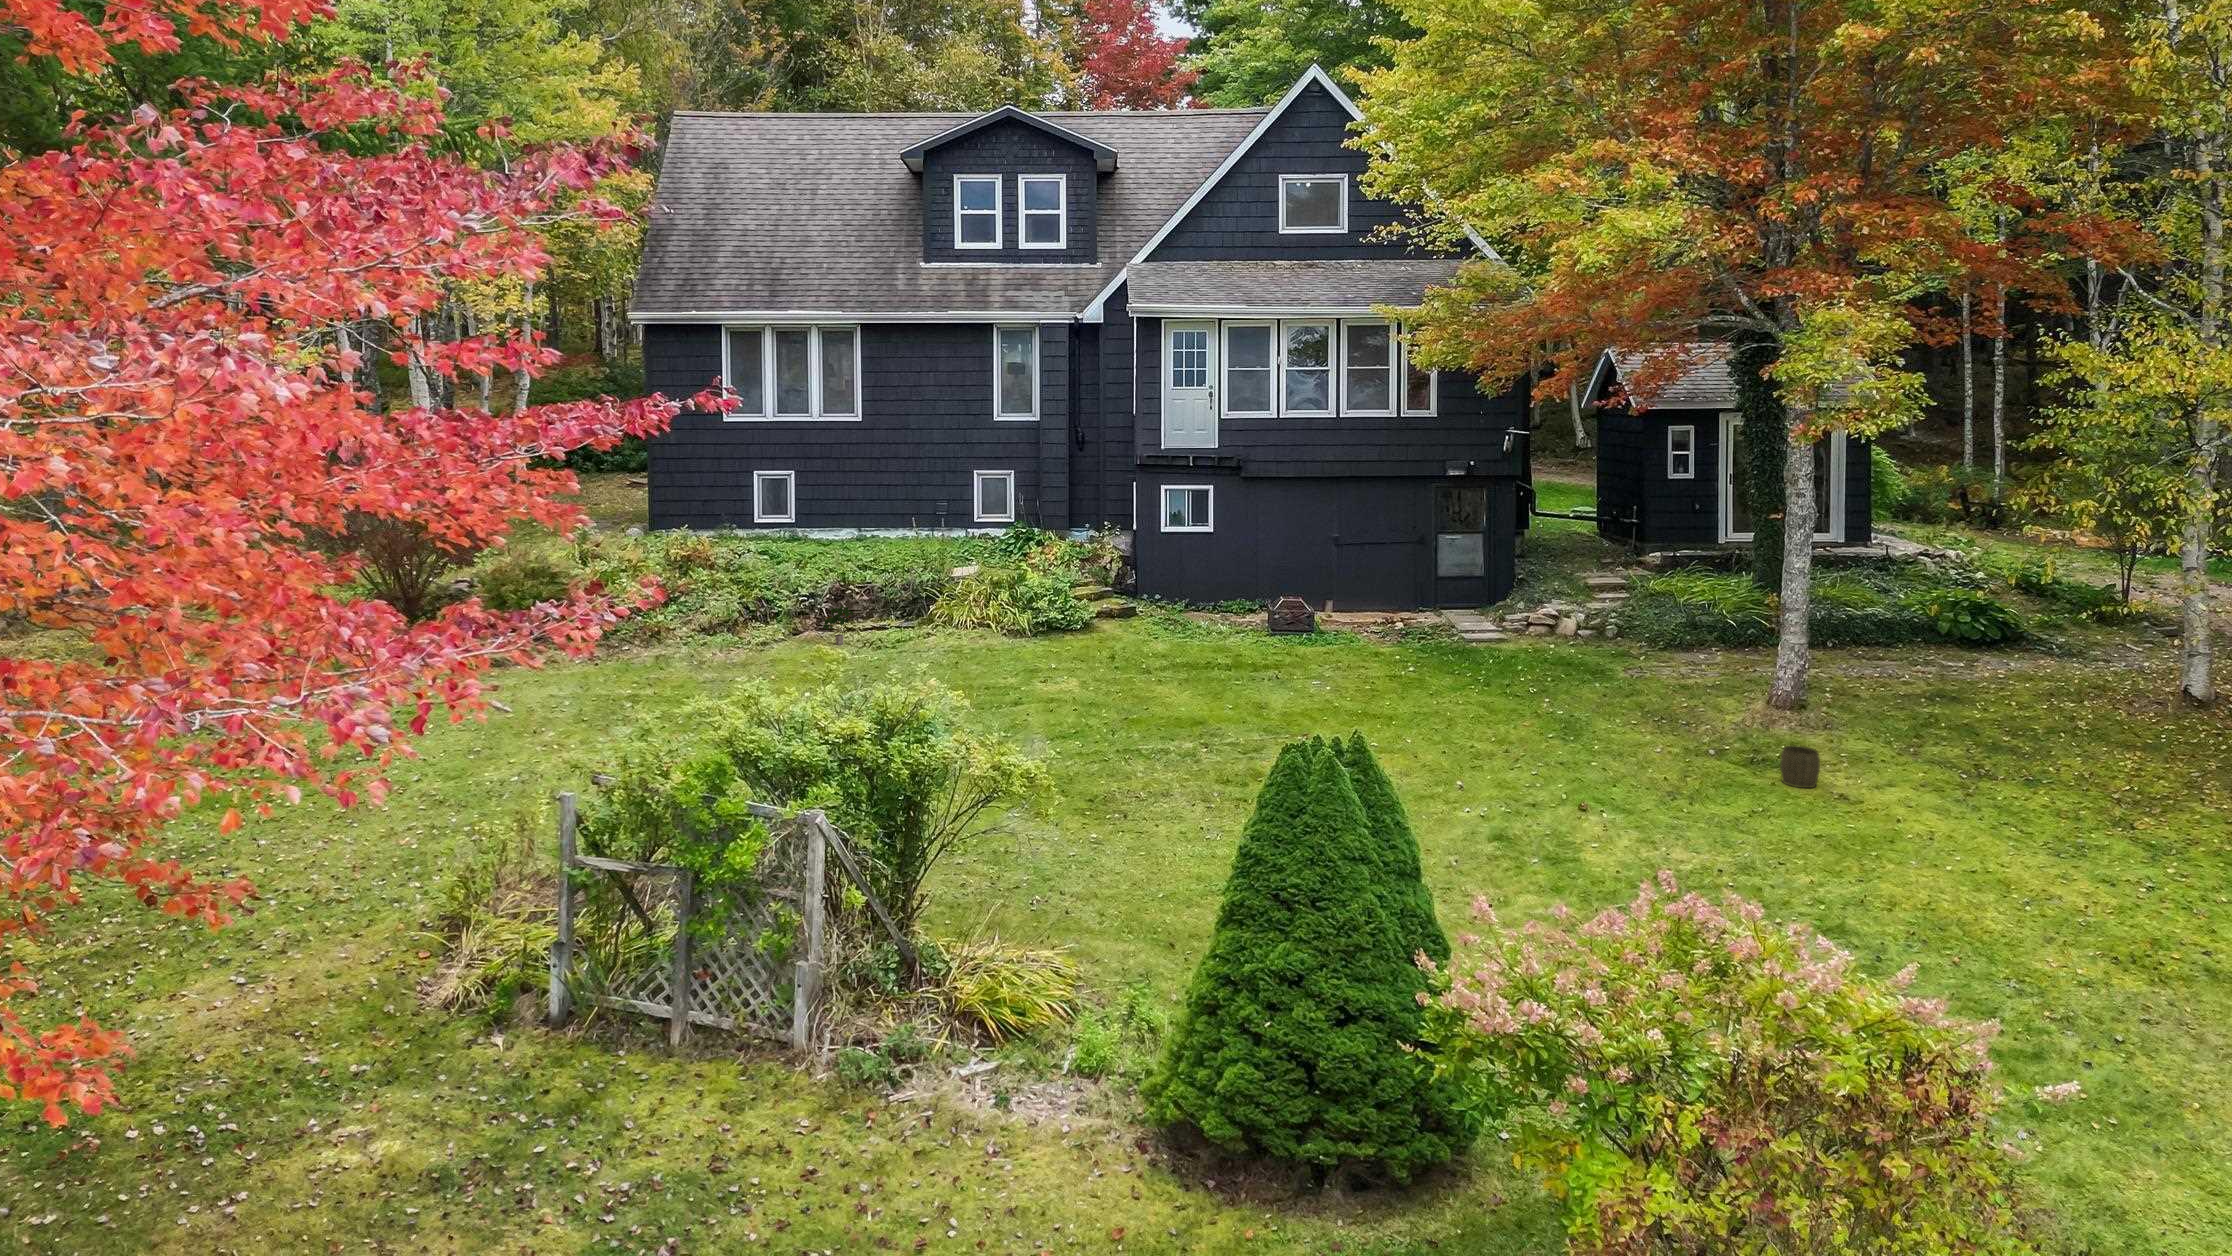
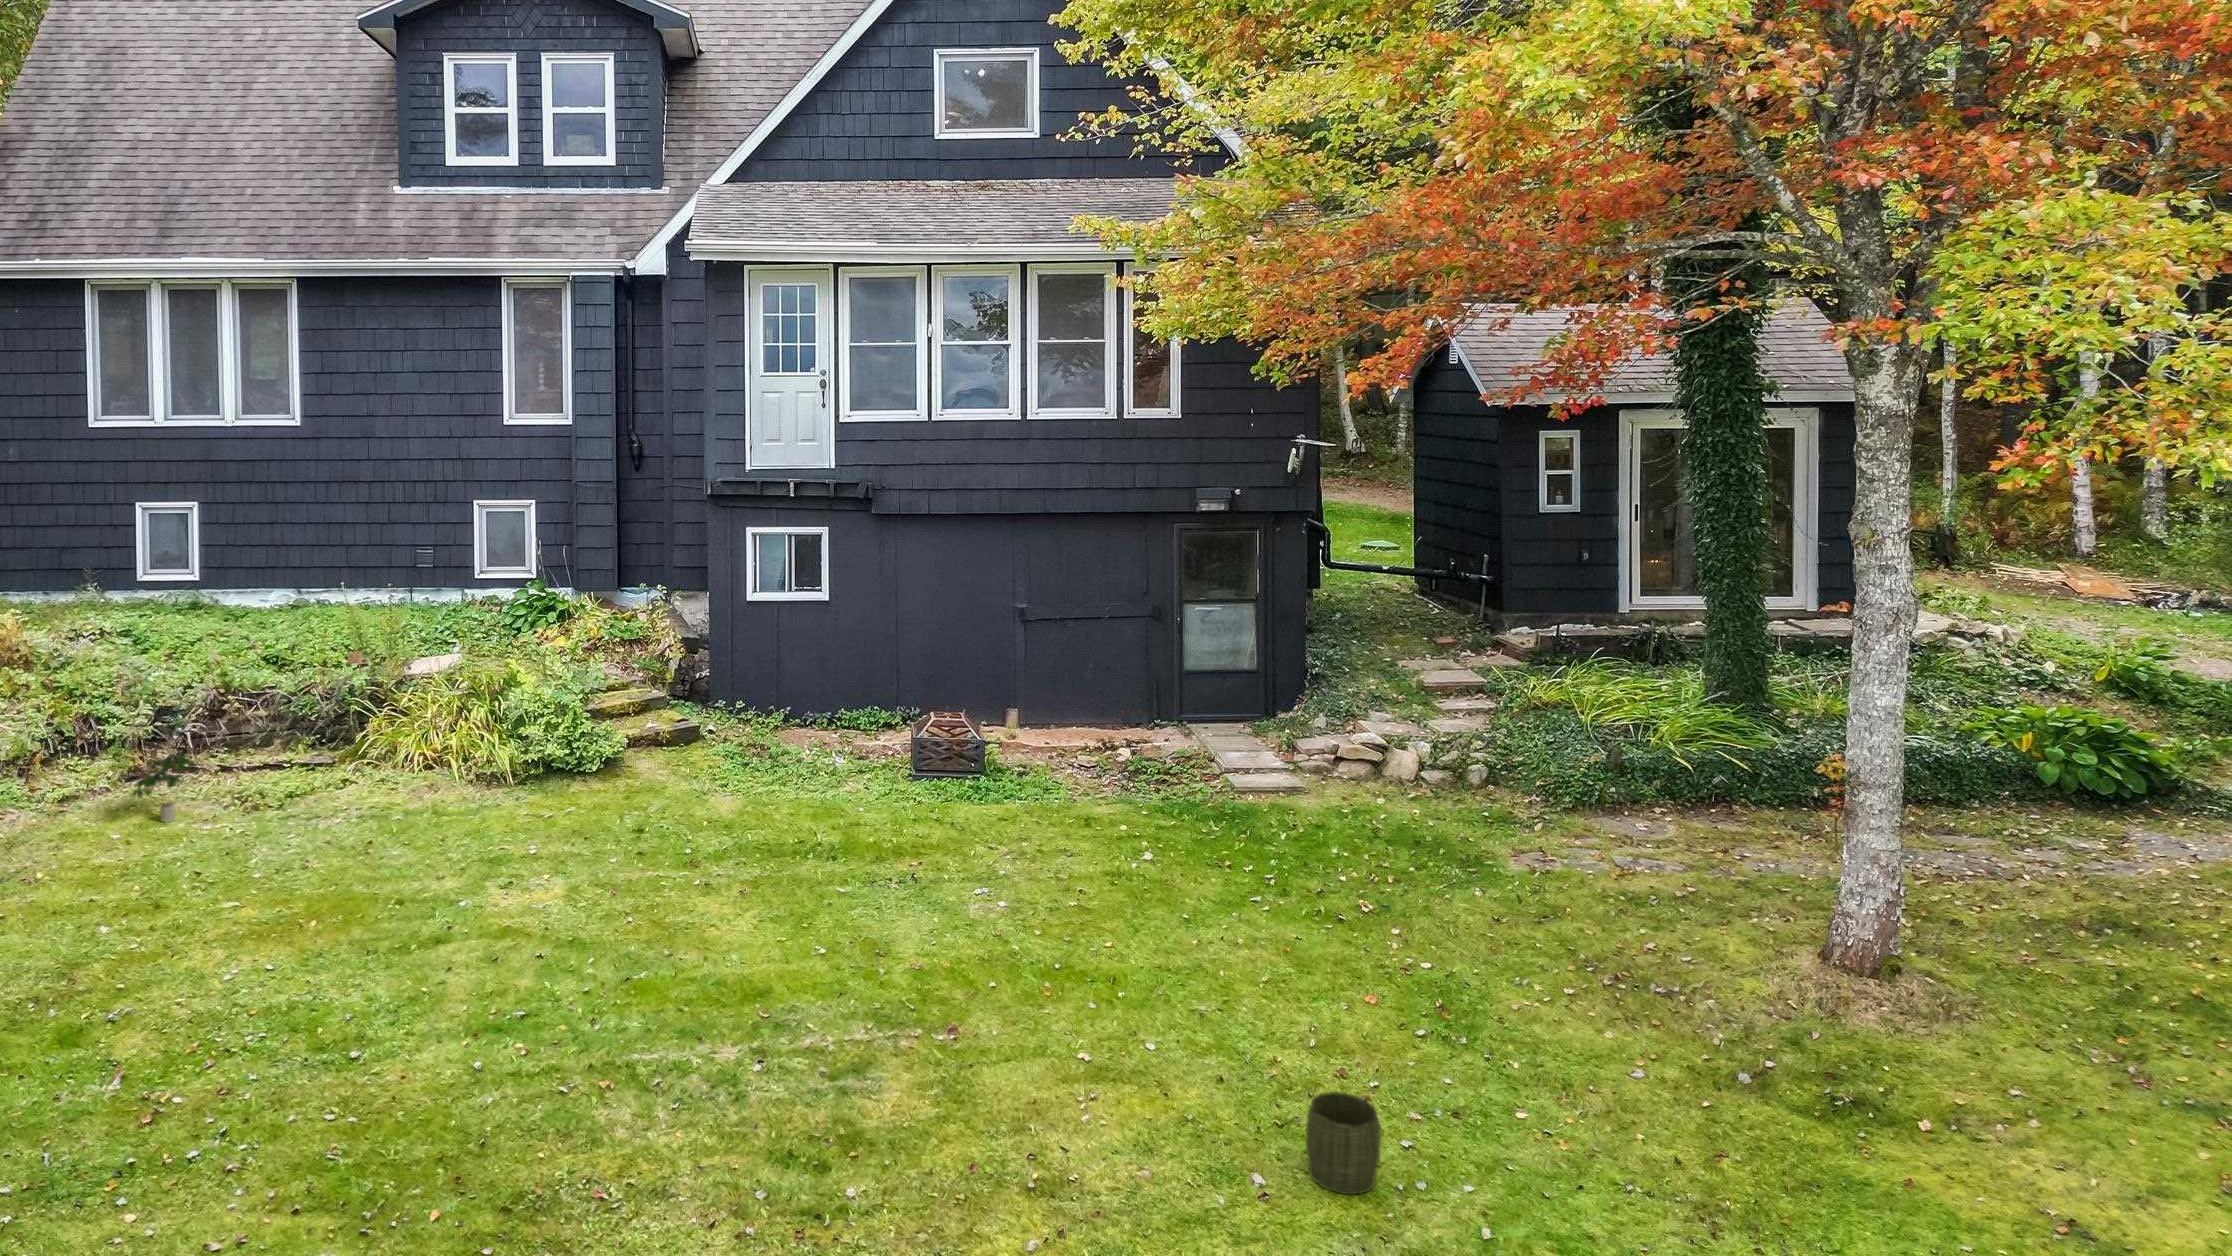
woven basket: present [1780,745,1820,788] -> present [1305,1092,1381,1195]

